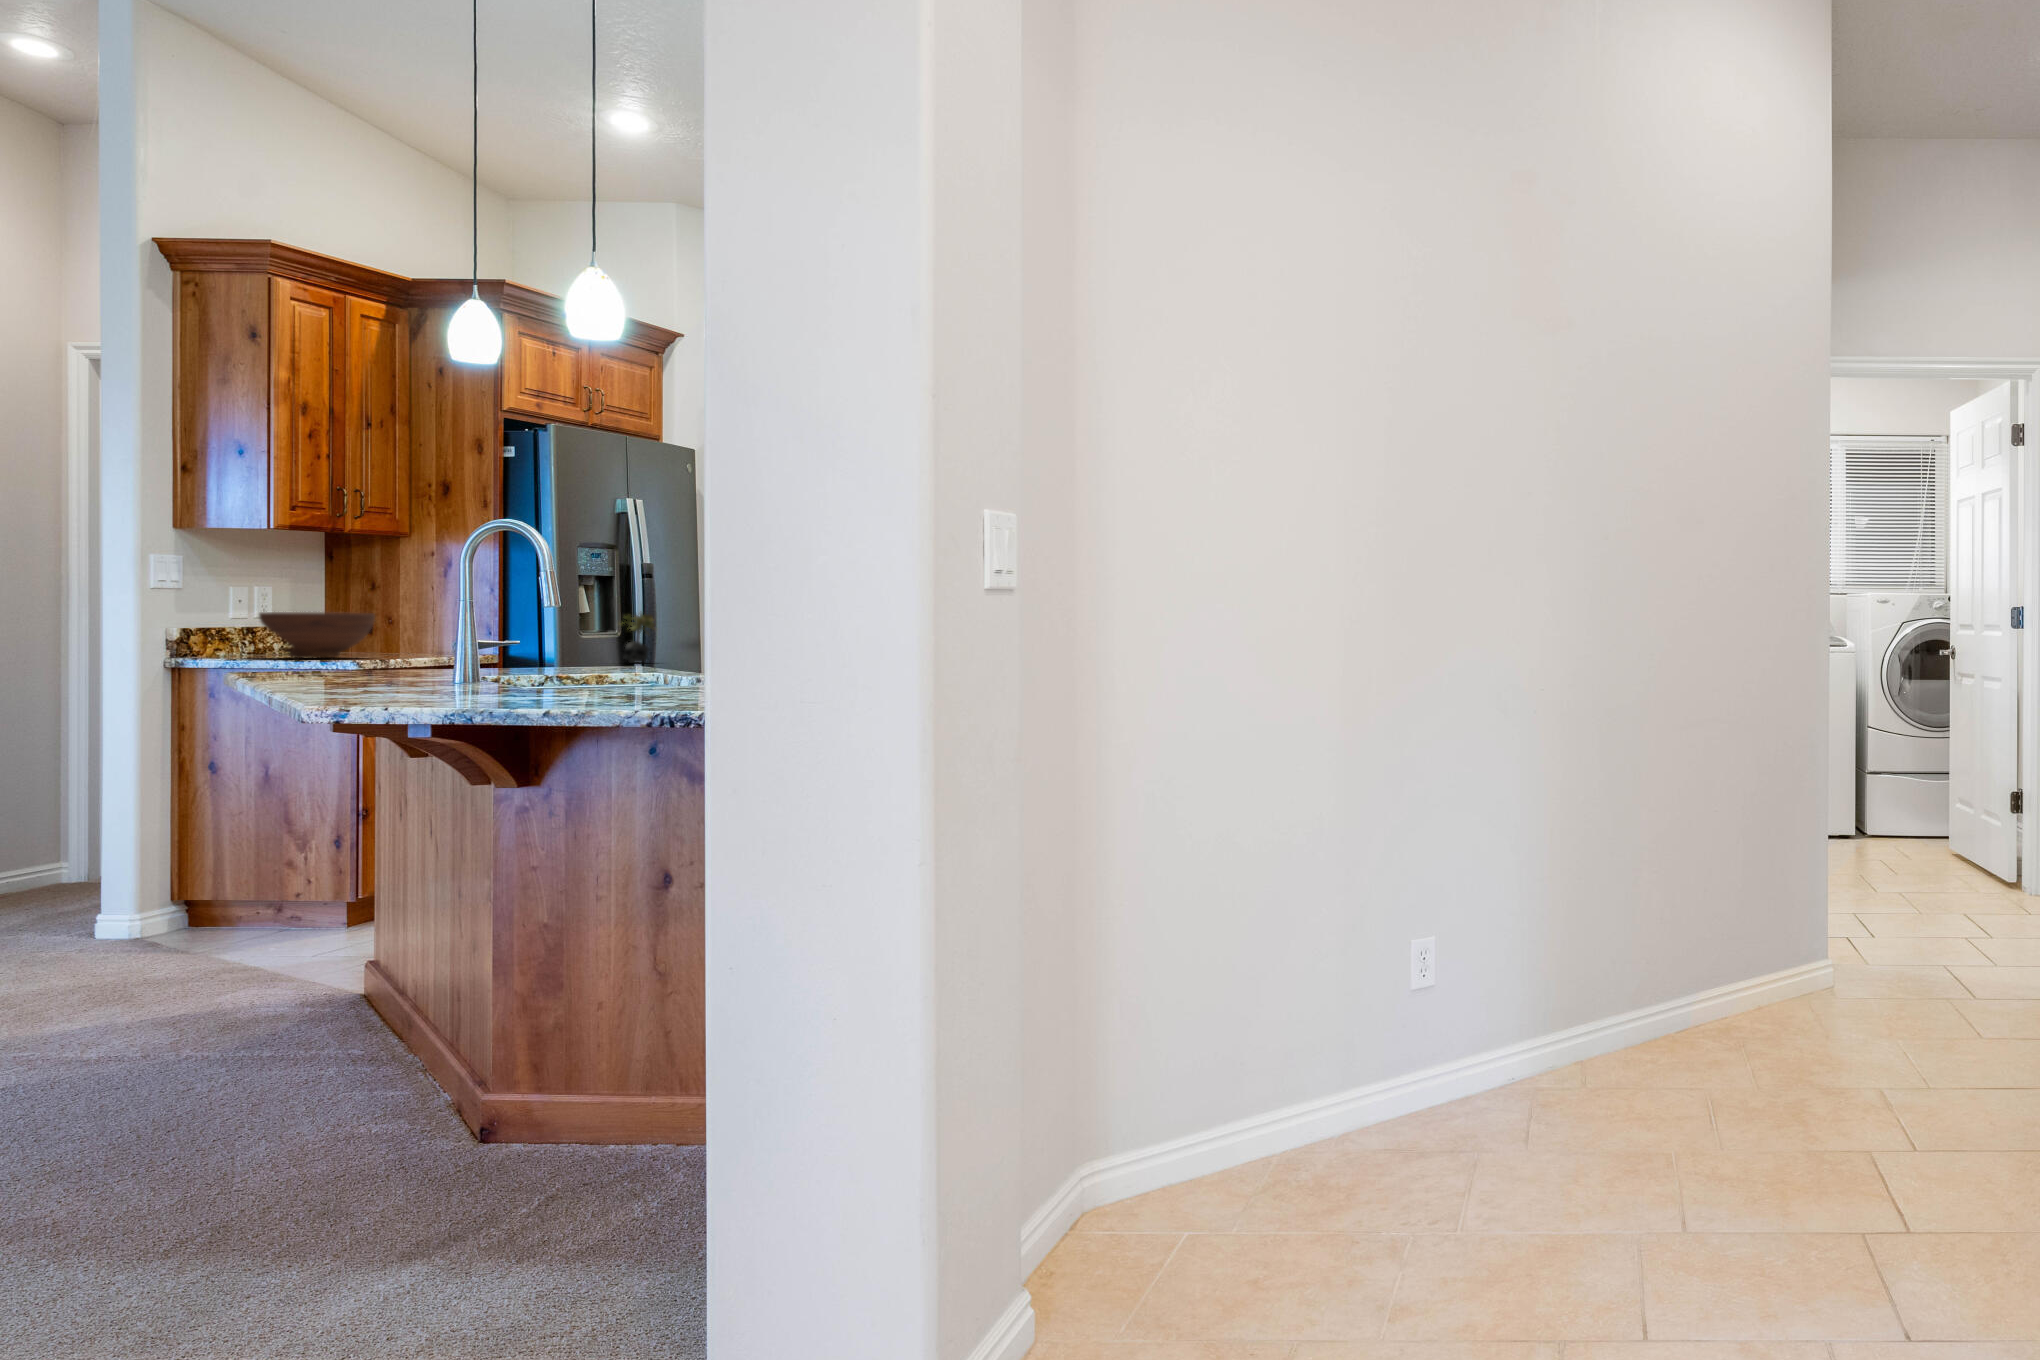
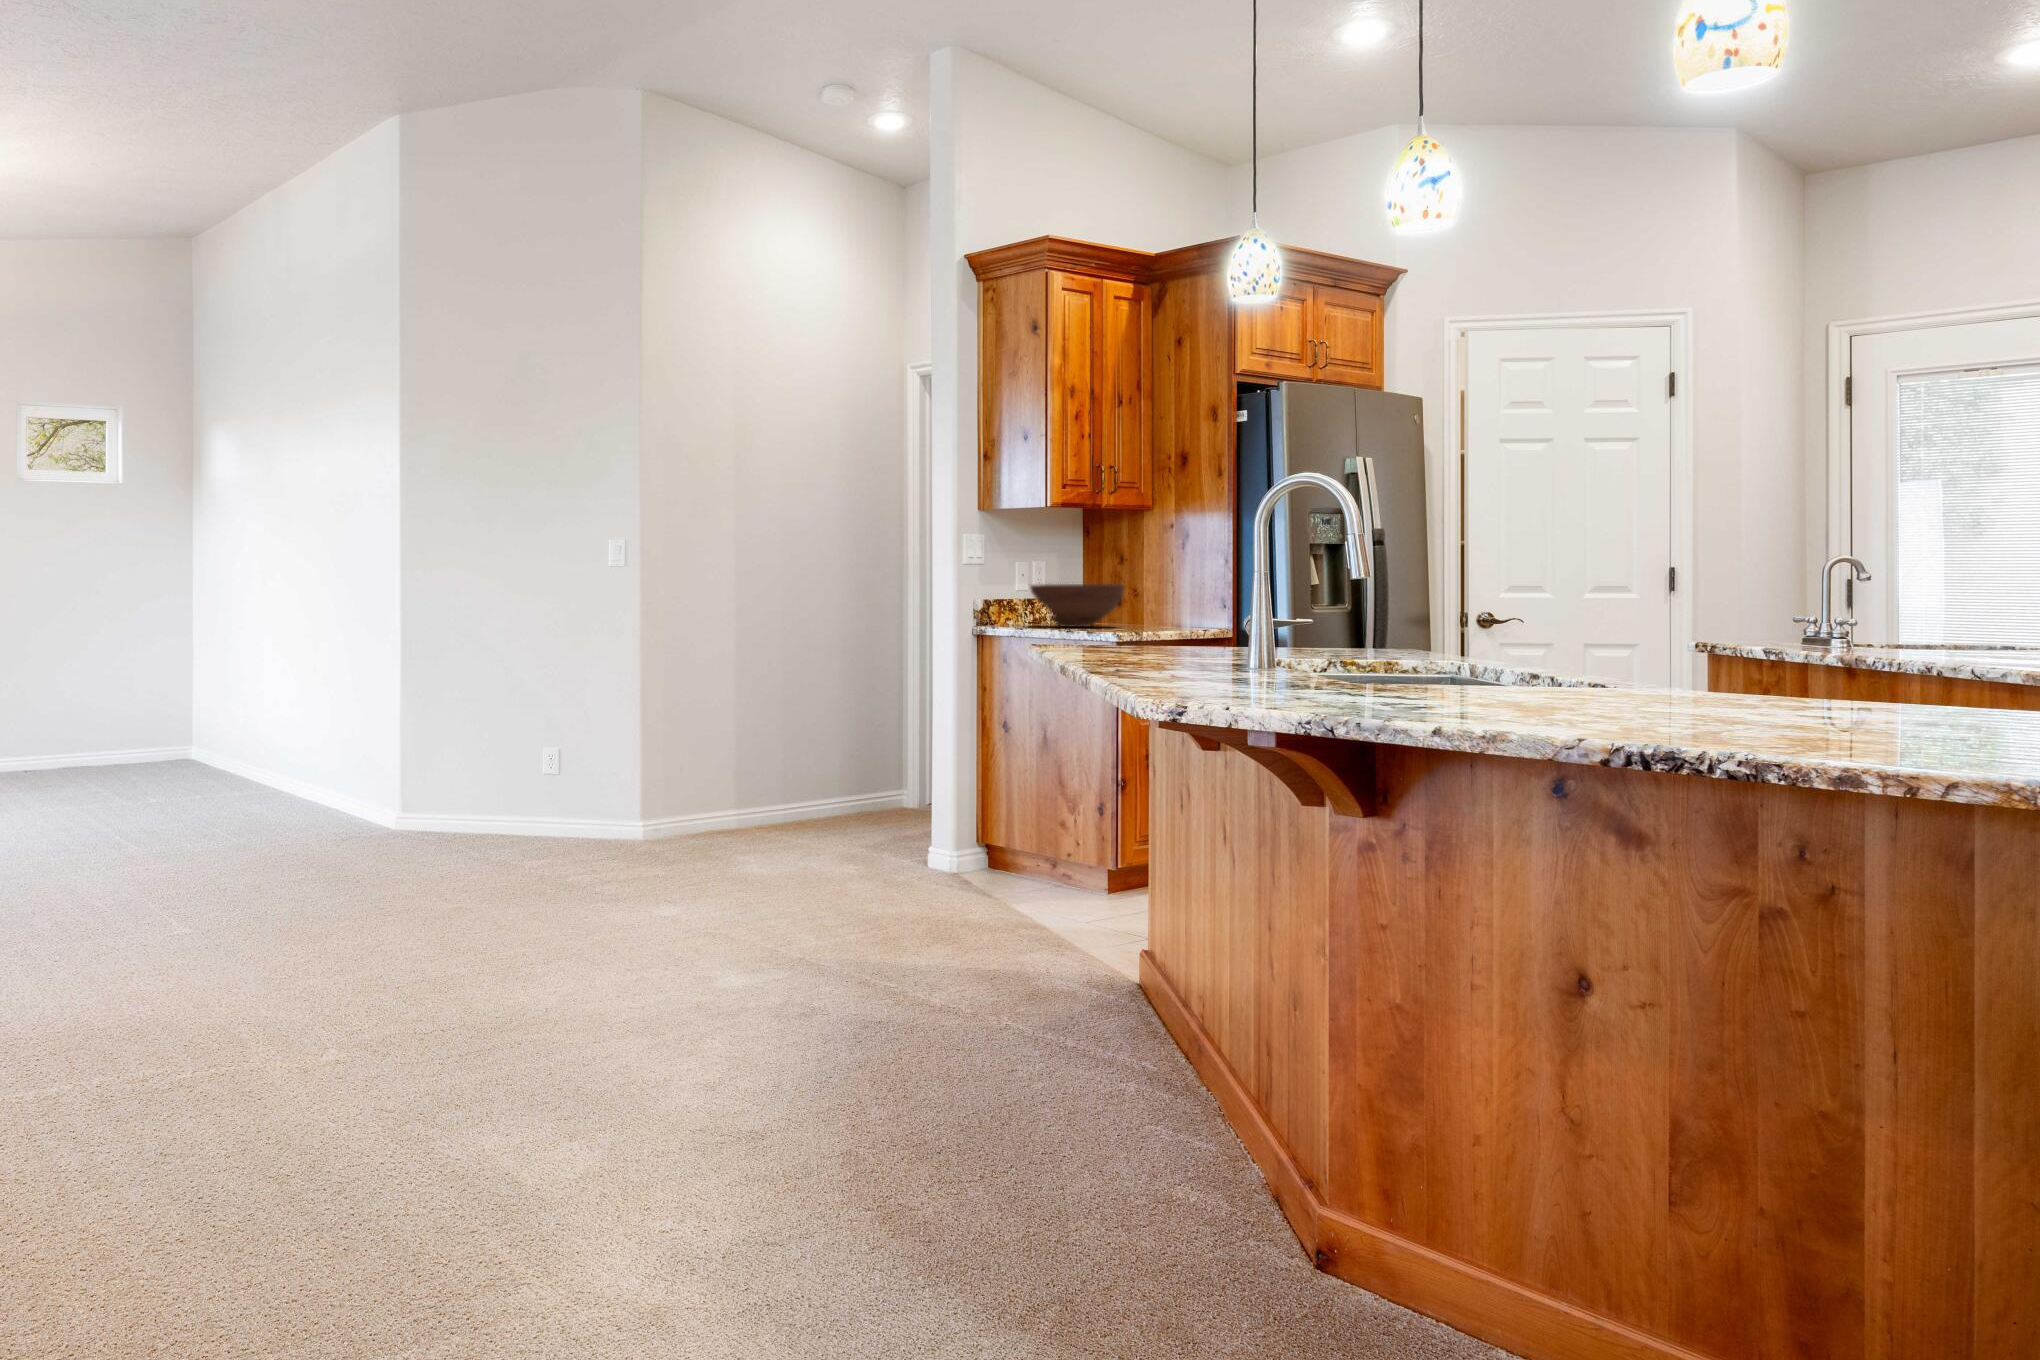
succulent plant: present [624,613,655,663] -> none [1372,579,1419,638]

